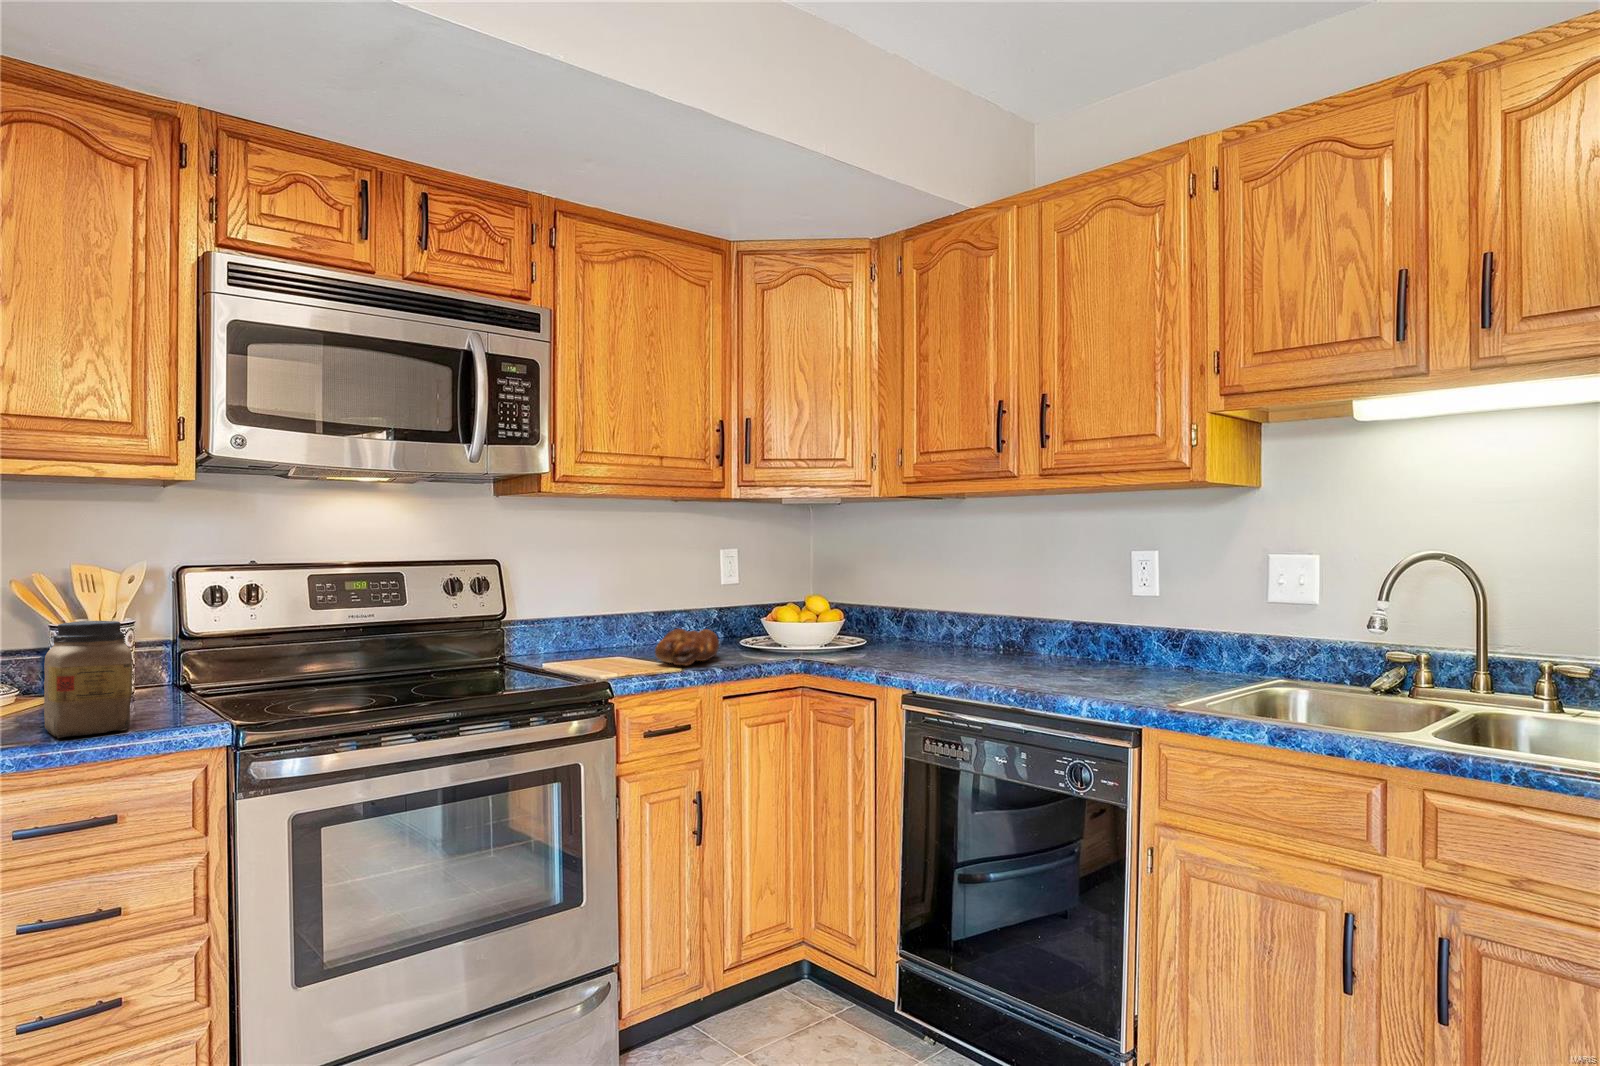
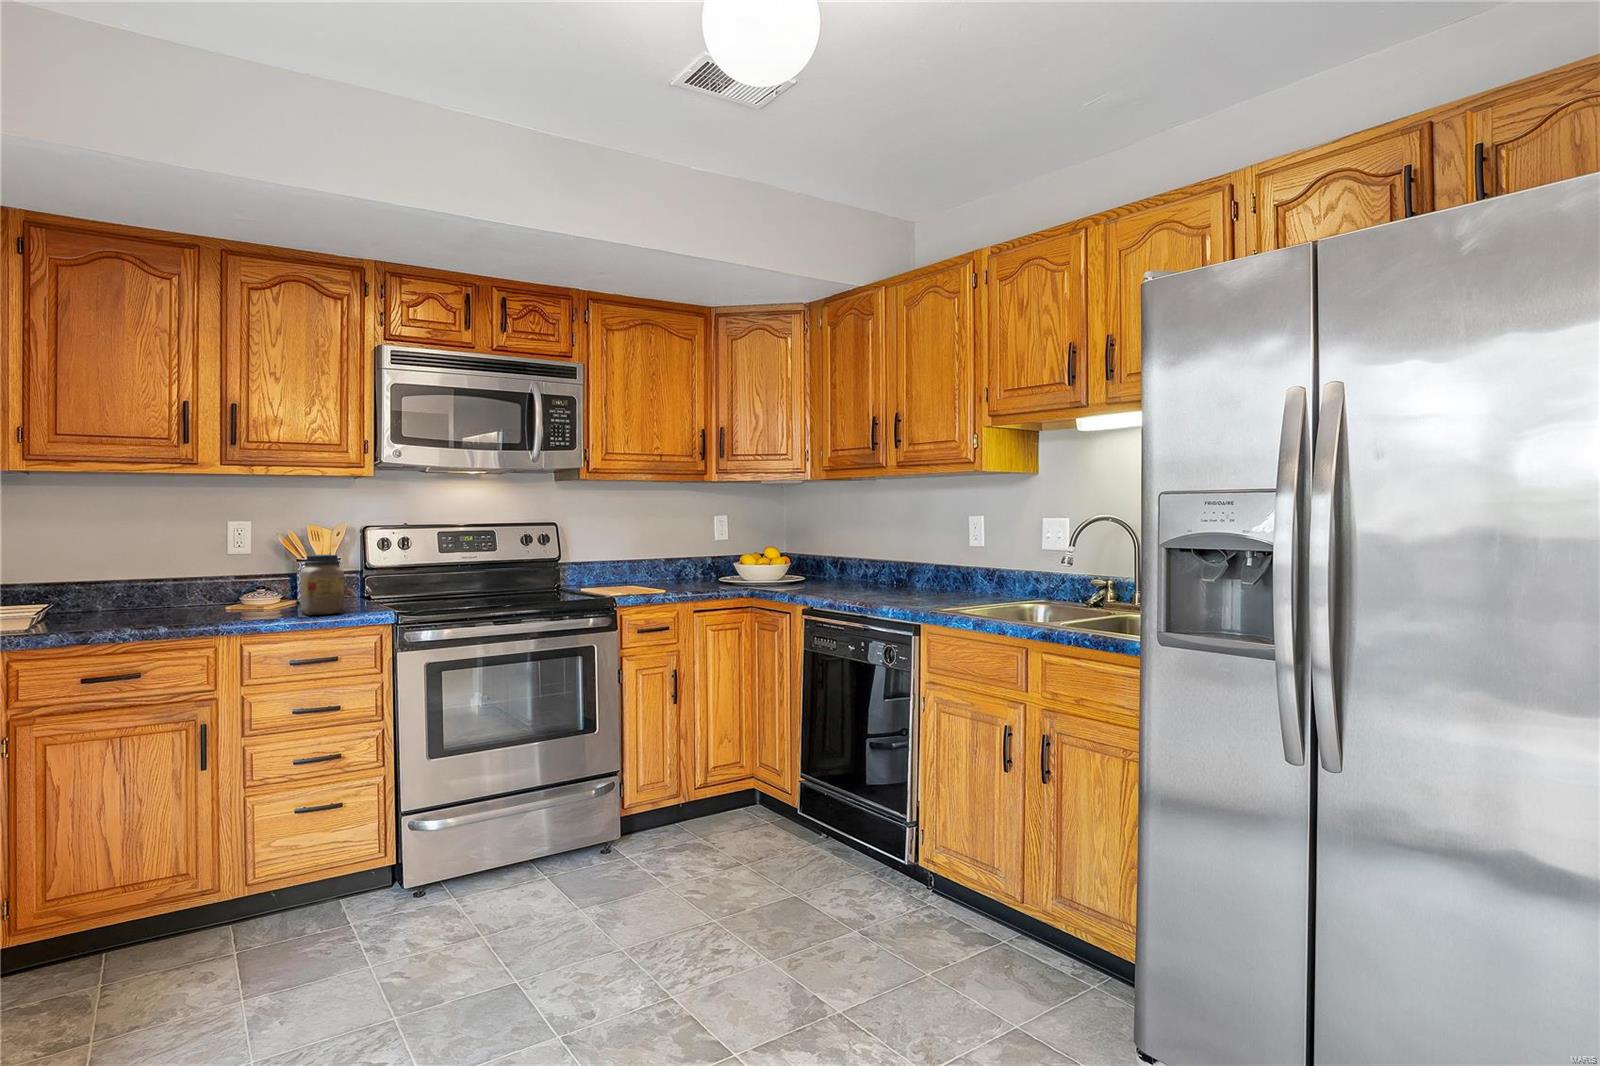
bread loaf: present [655,629,719,665] -> none [652,569,698,592]

